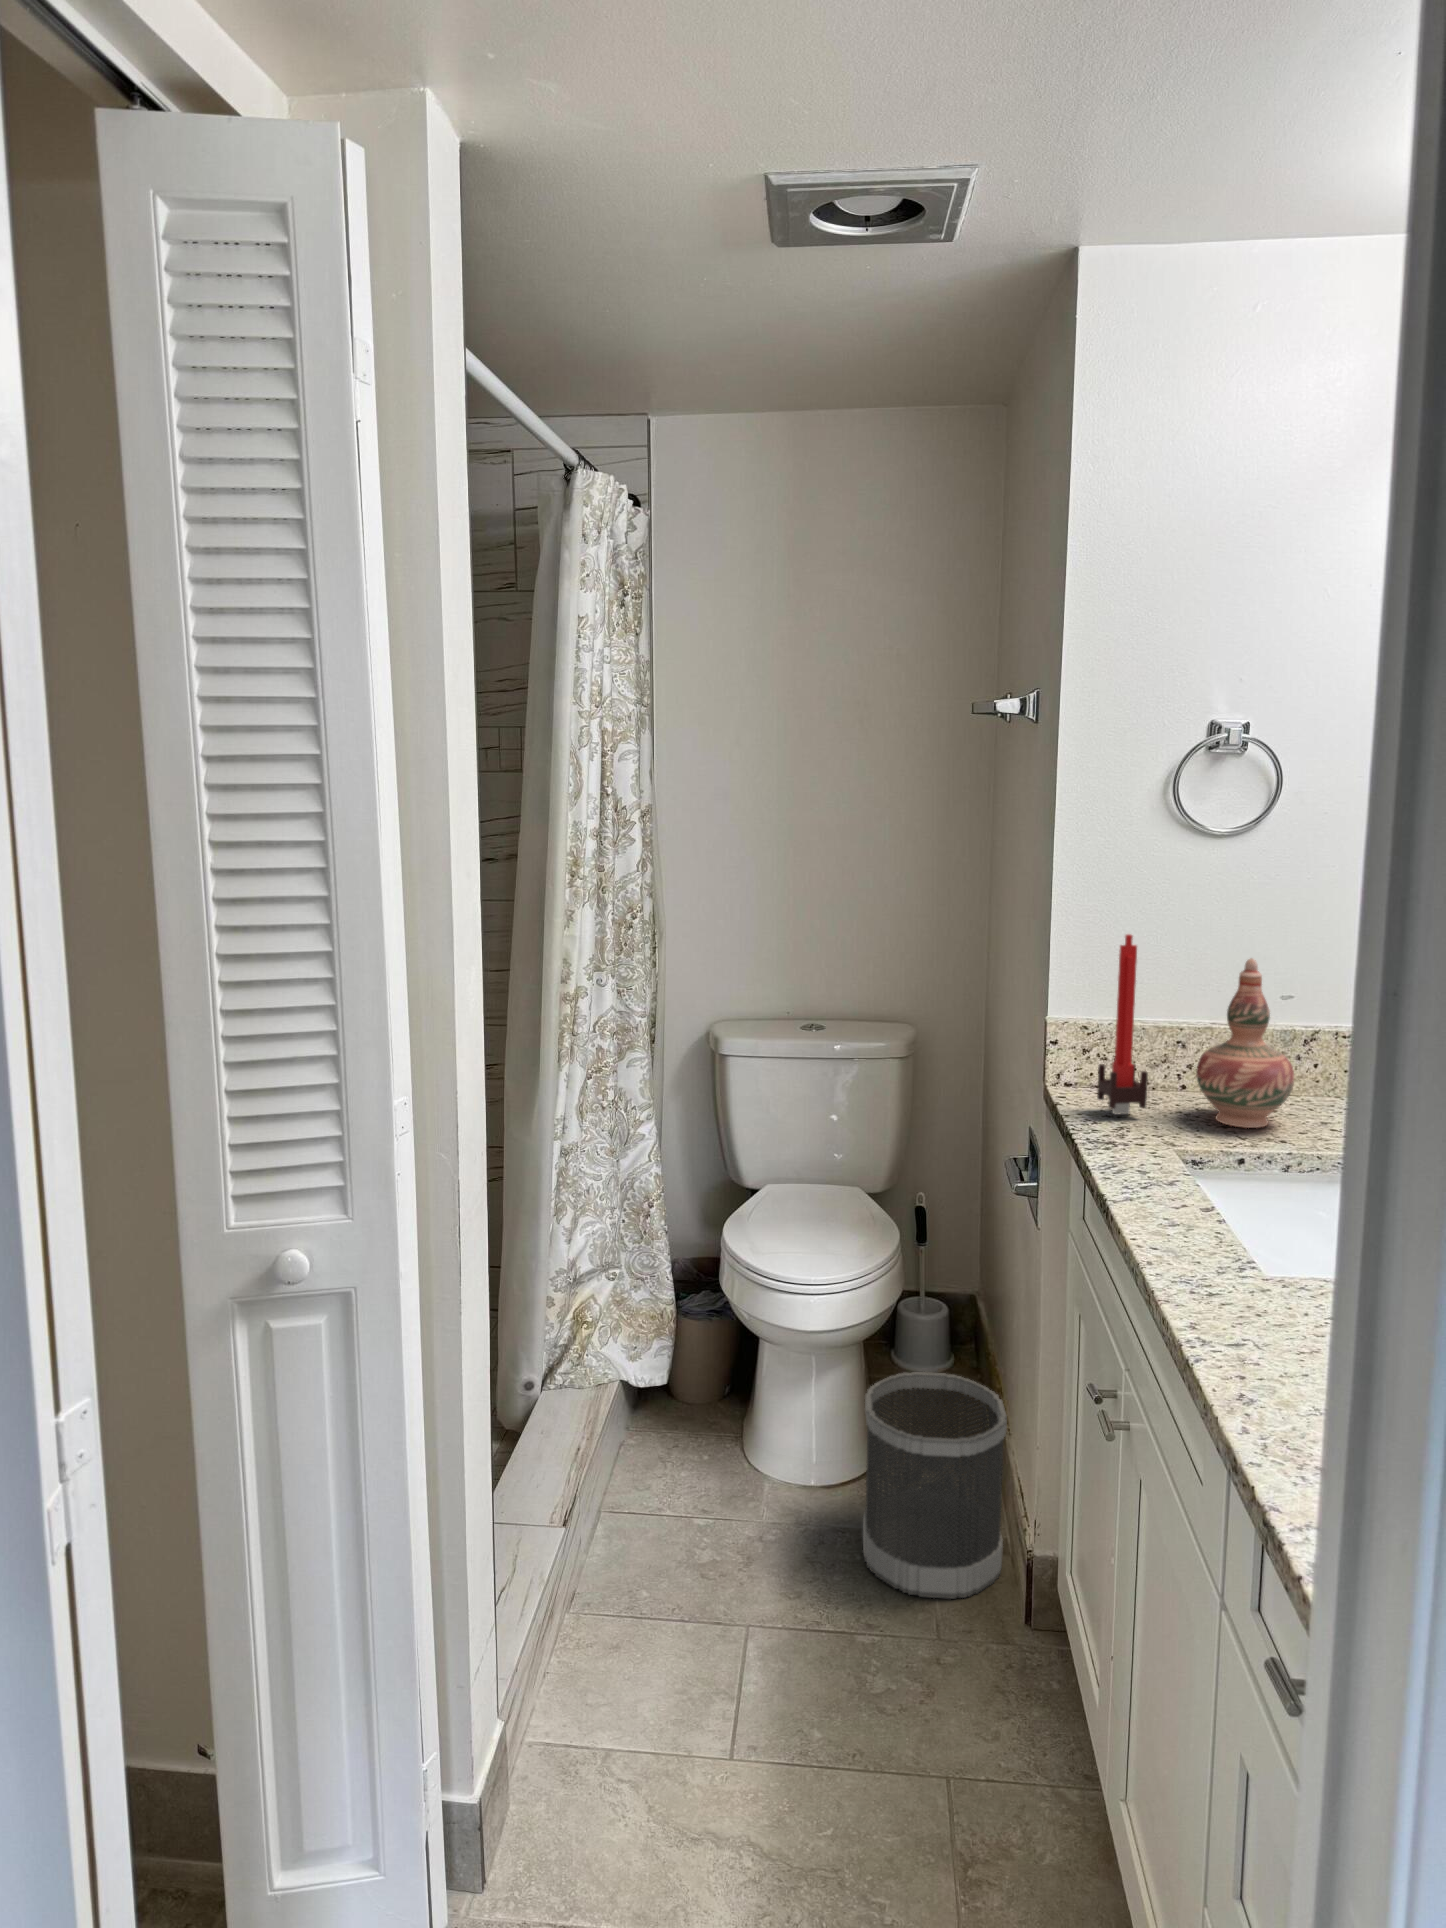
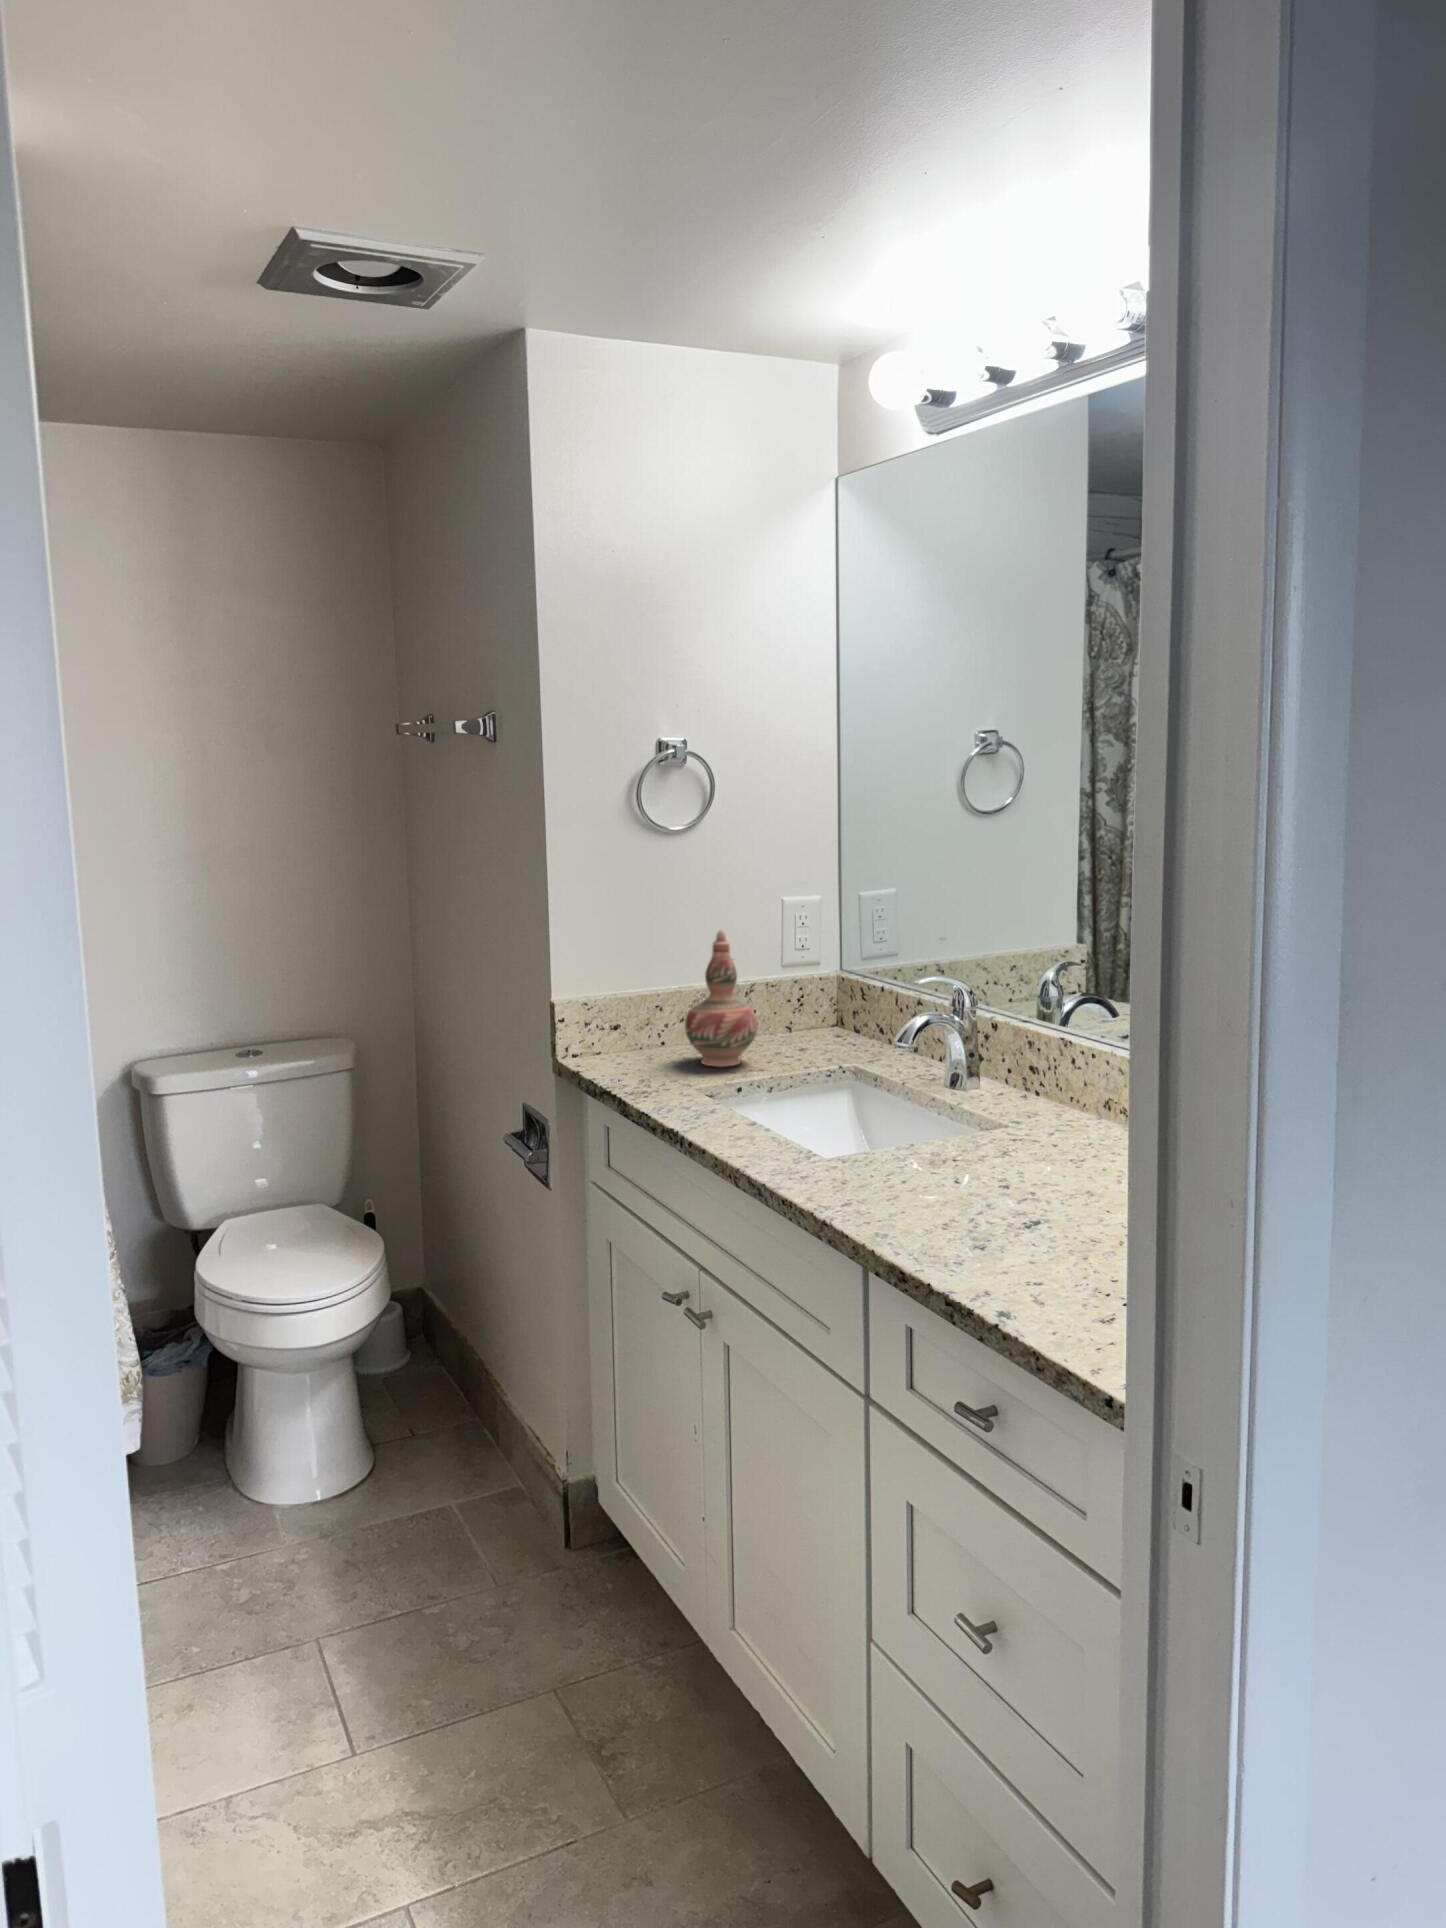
candle: present [1097,934,1148,1114] -> none [610,918,653,1072]
wastebasket: present [863,1372,1007,1599] -> none [393,1347,532,1558]

